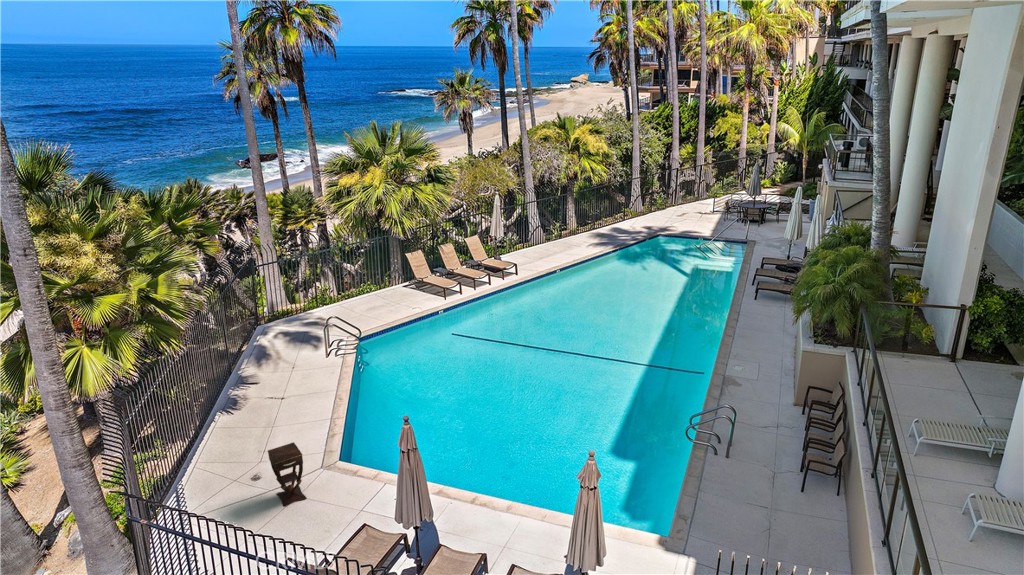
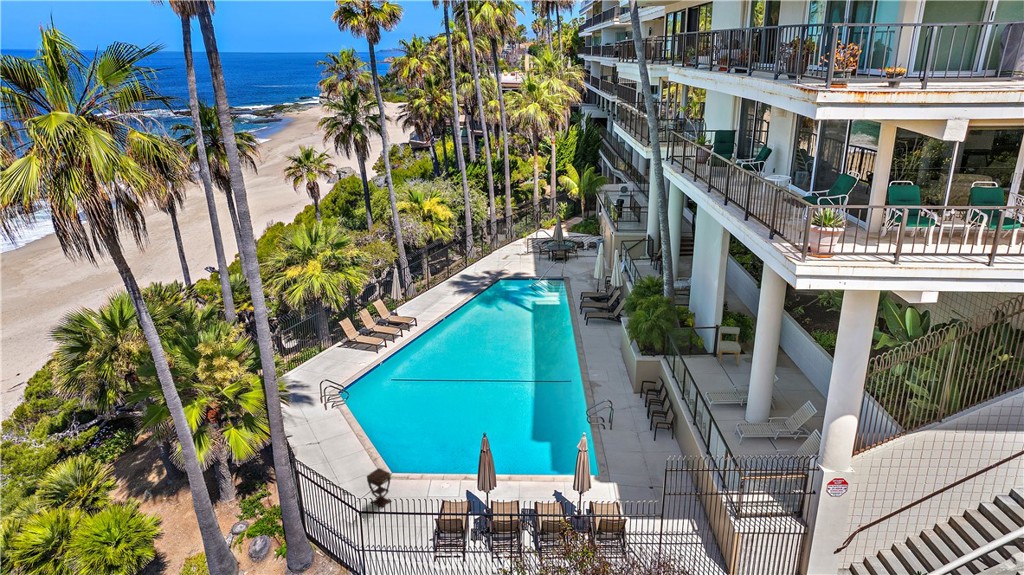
chair: none [959,304,1015,383] -> present [718,326,741,366]

